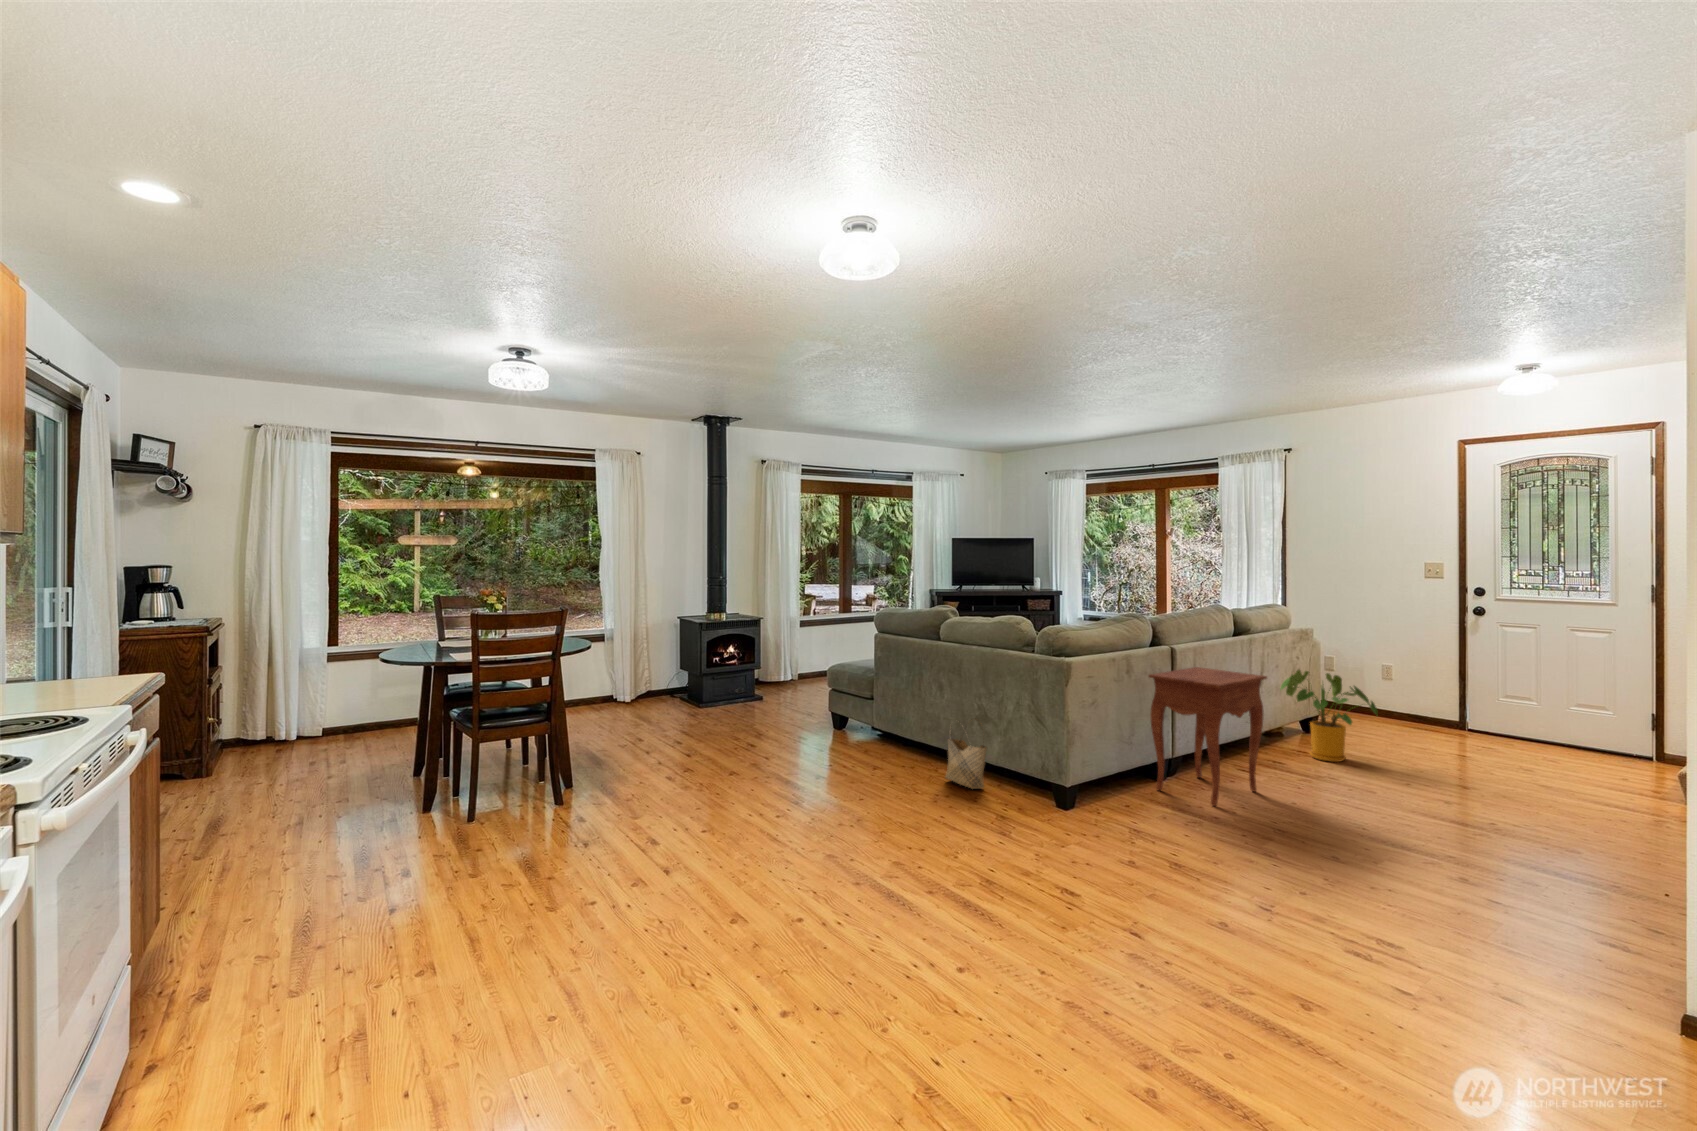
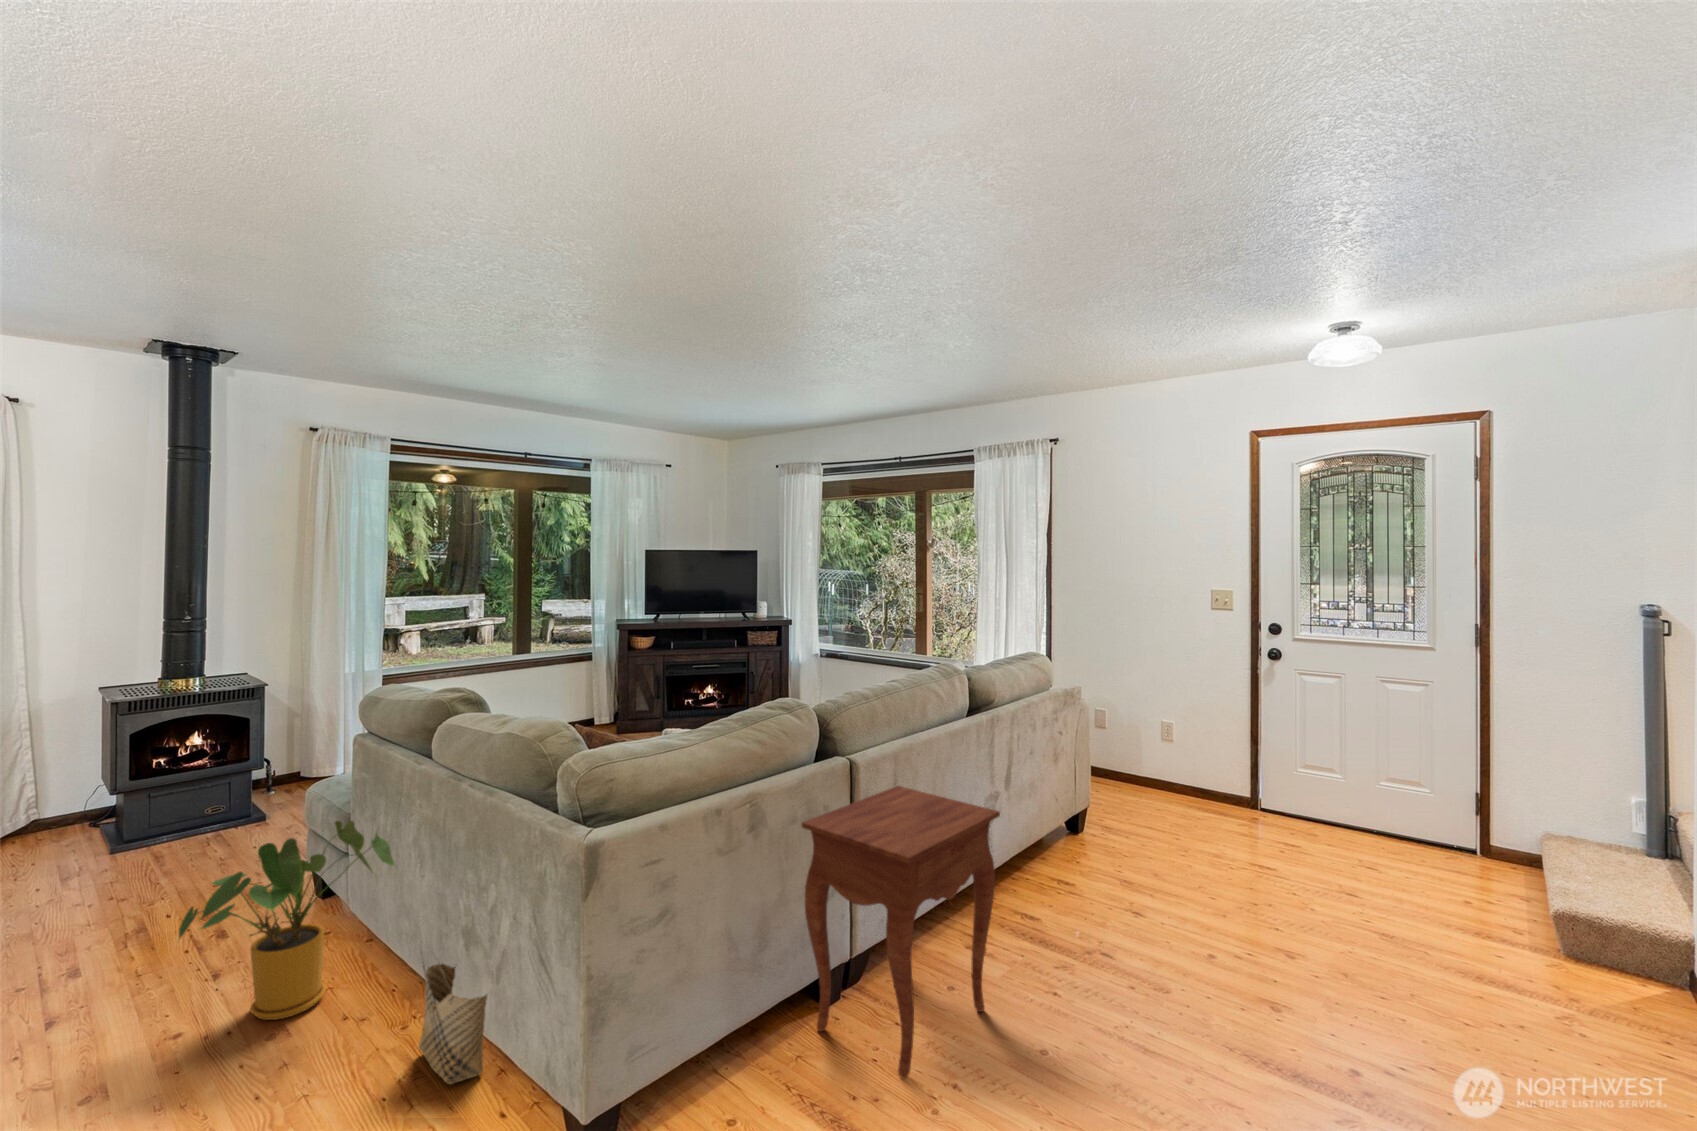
house plant: present [1281,670,1377,762] -> present [179,821,394,1020]

